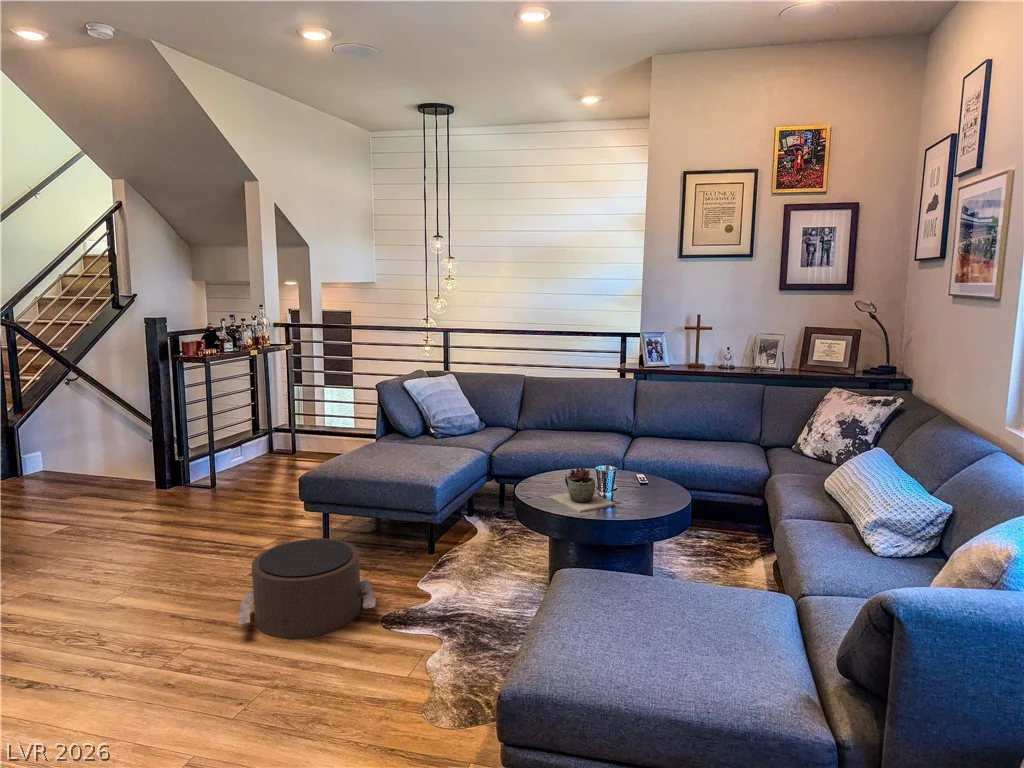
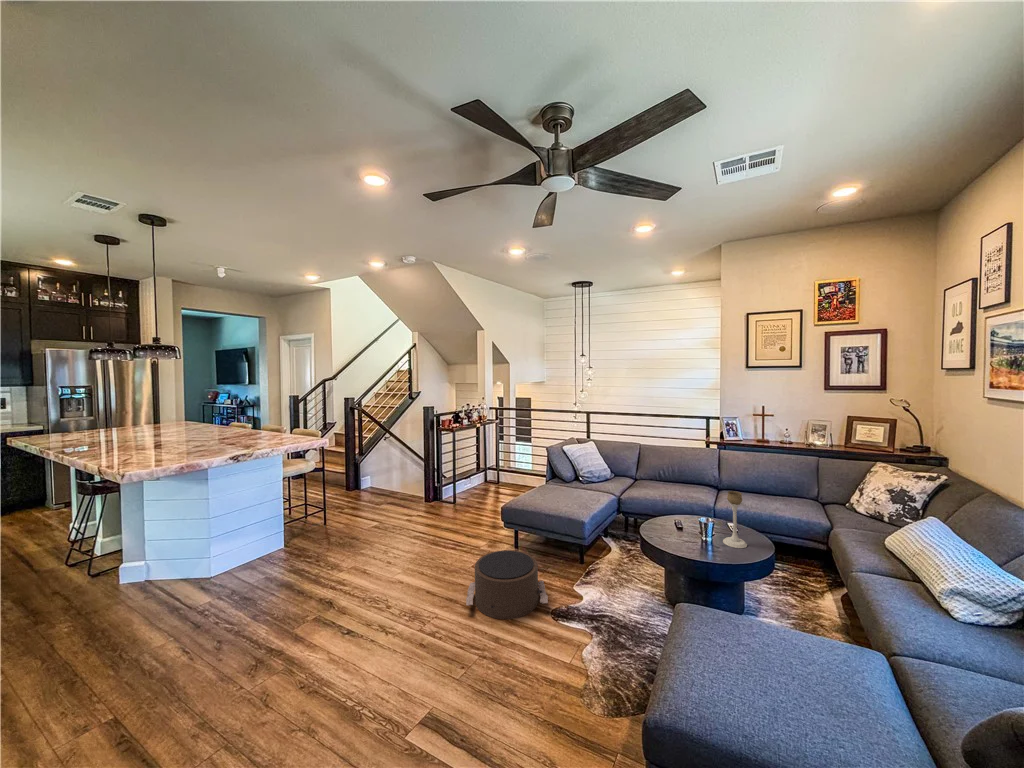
candle holder: none [629,423,660,501] -> present [723,491,747,548]
succulent plant: present [549,467,614,513] -> none [664,520,713,555]

